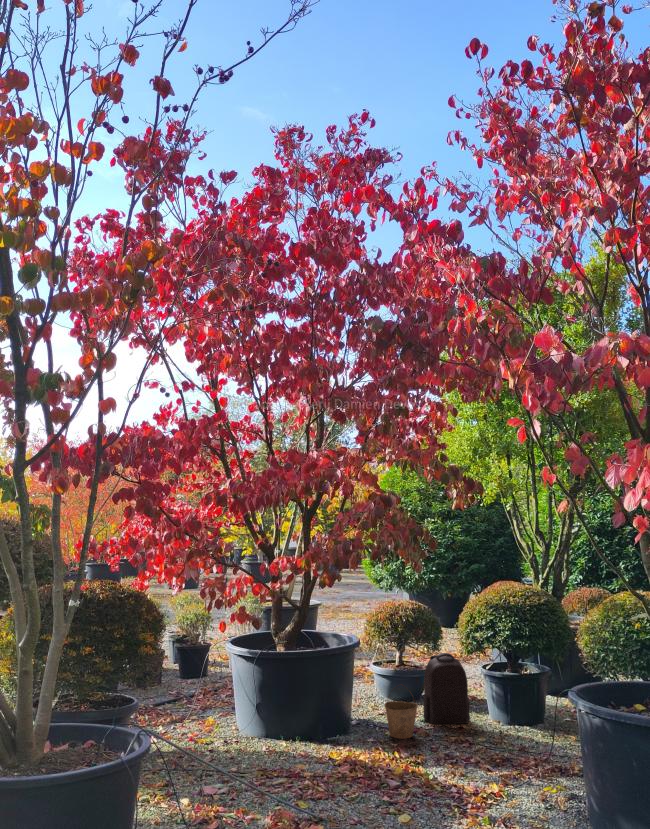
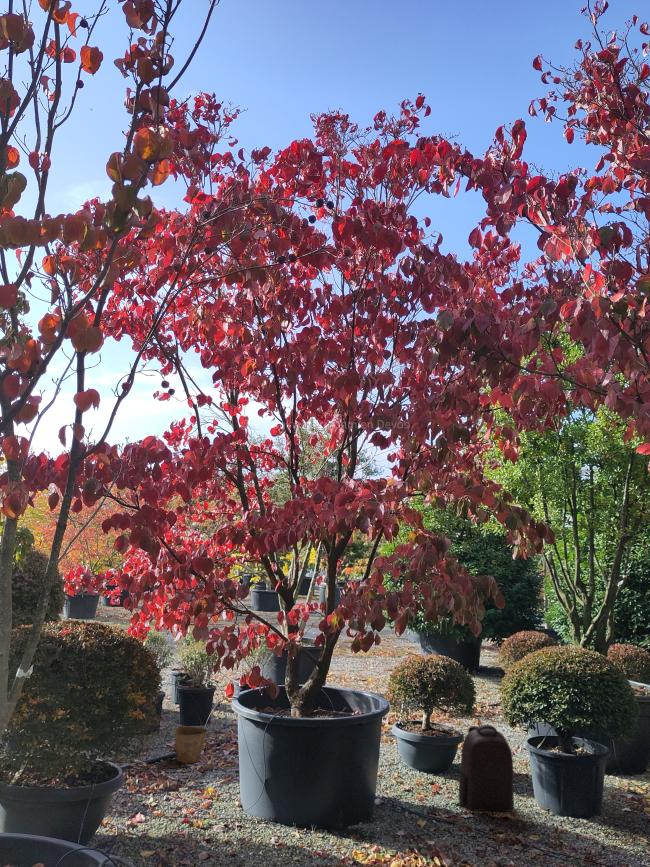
bucket: present [384,692,418,739] -> present [174,726,207,763]

